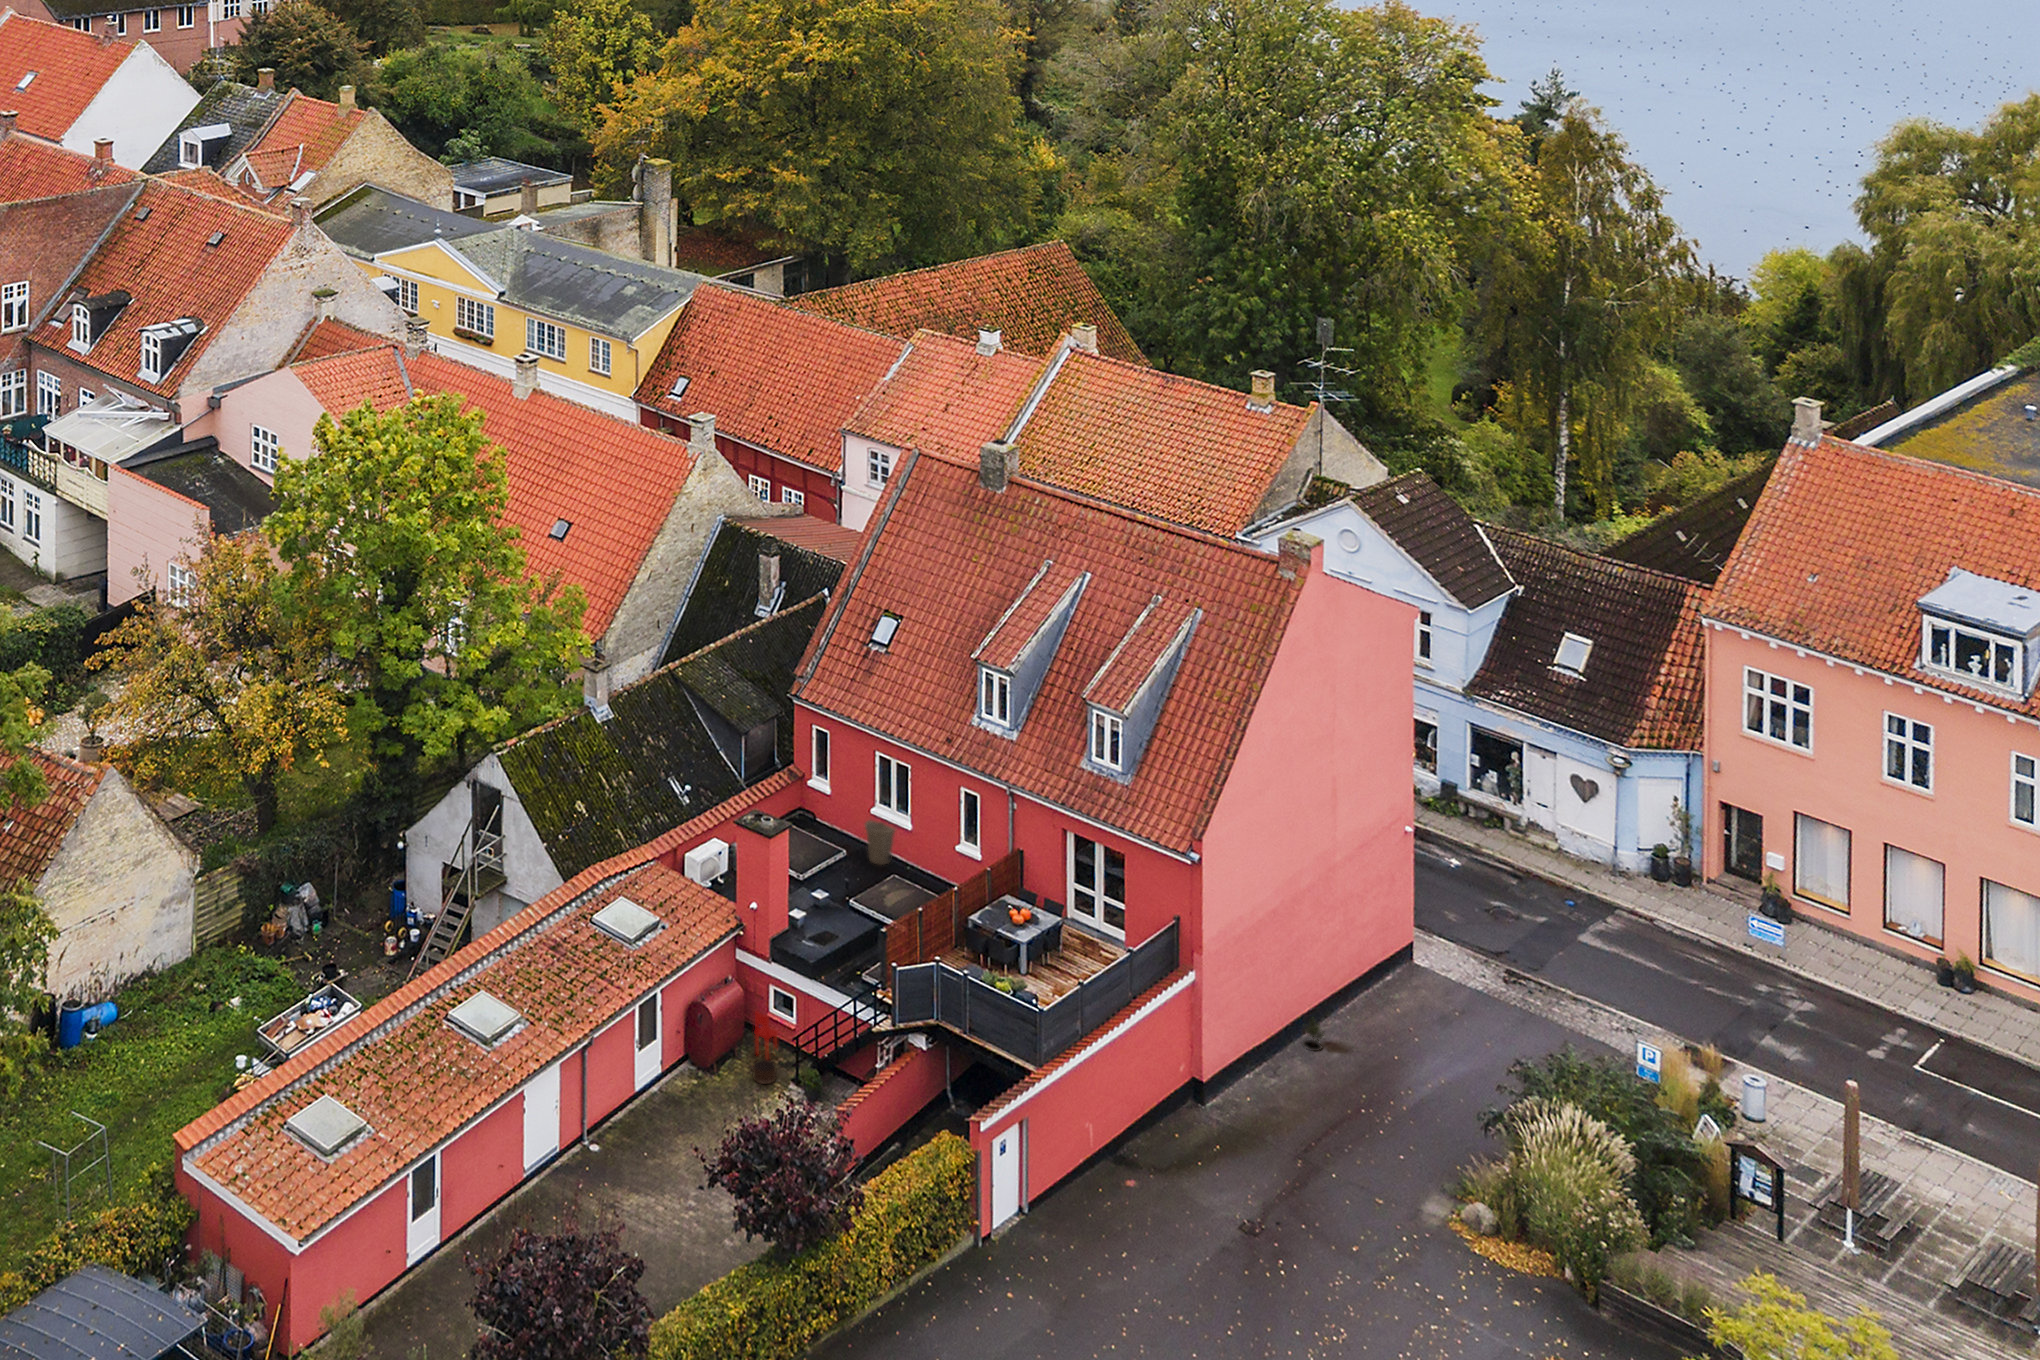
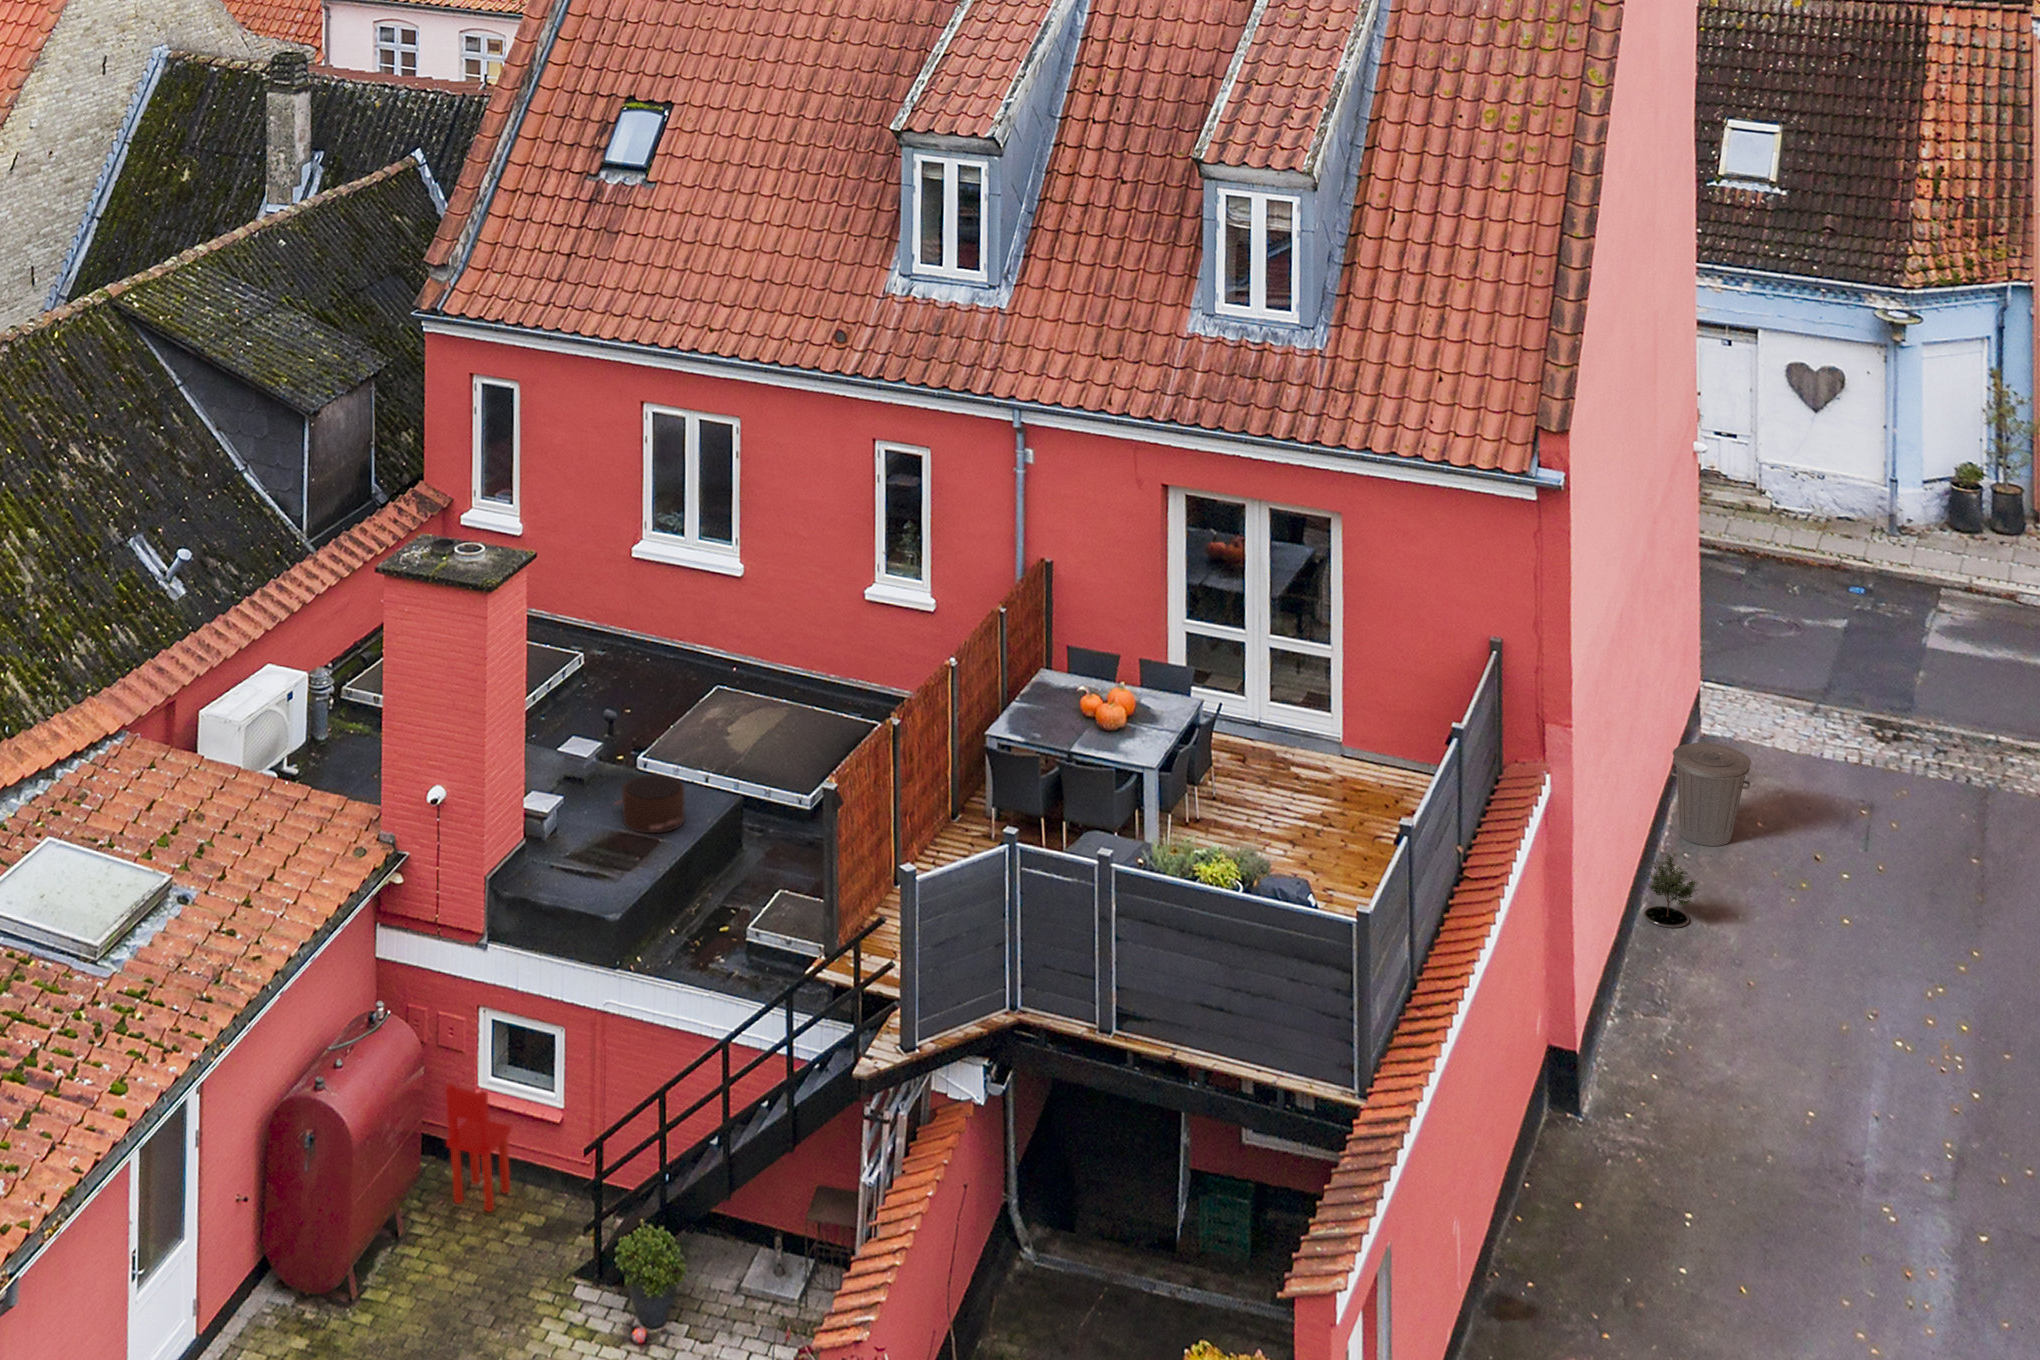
trash can: present [865,820,895,865] -> present [1671,743,1751,846]
pouf: present [753,1059,777,1084] -> present [615,775,685,833]

